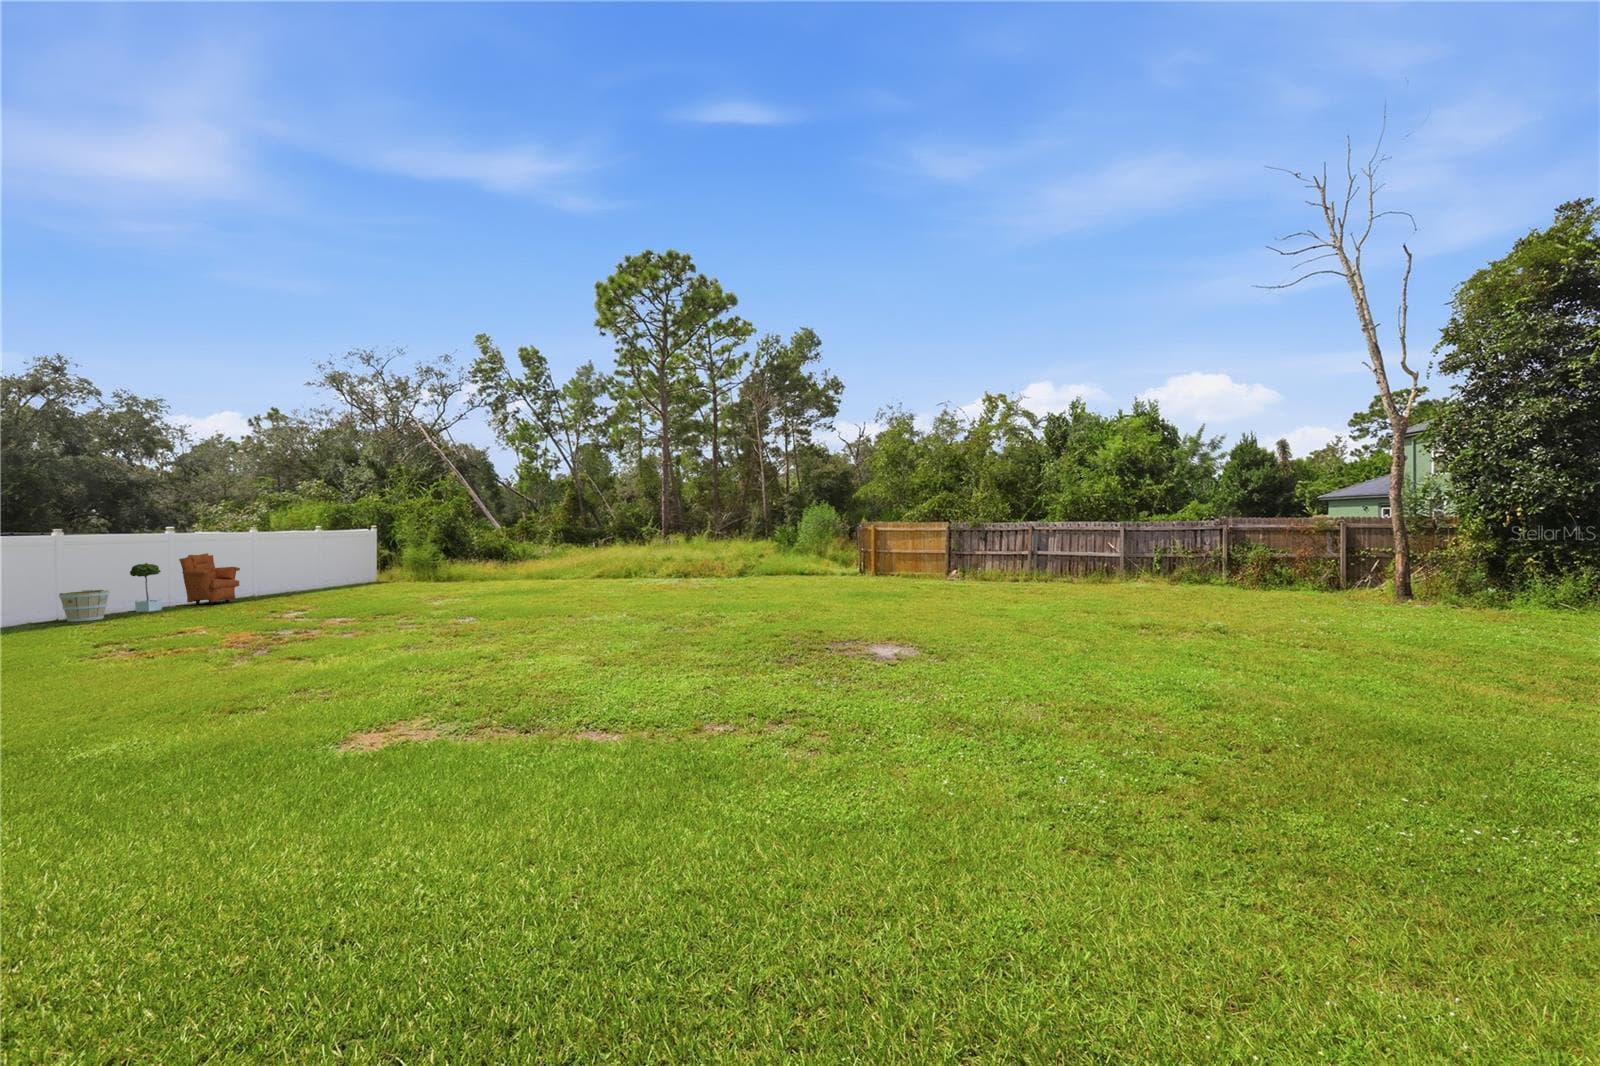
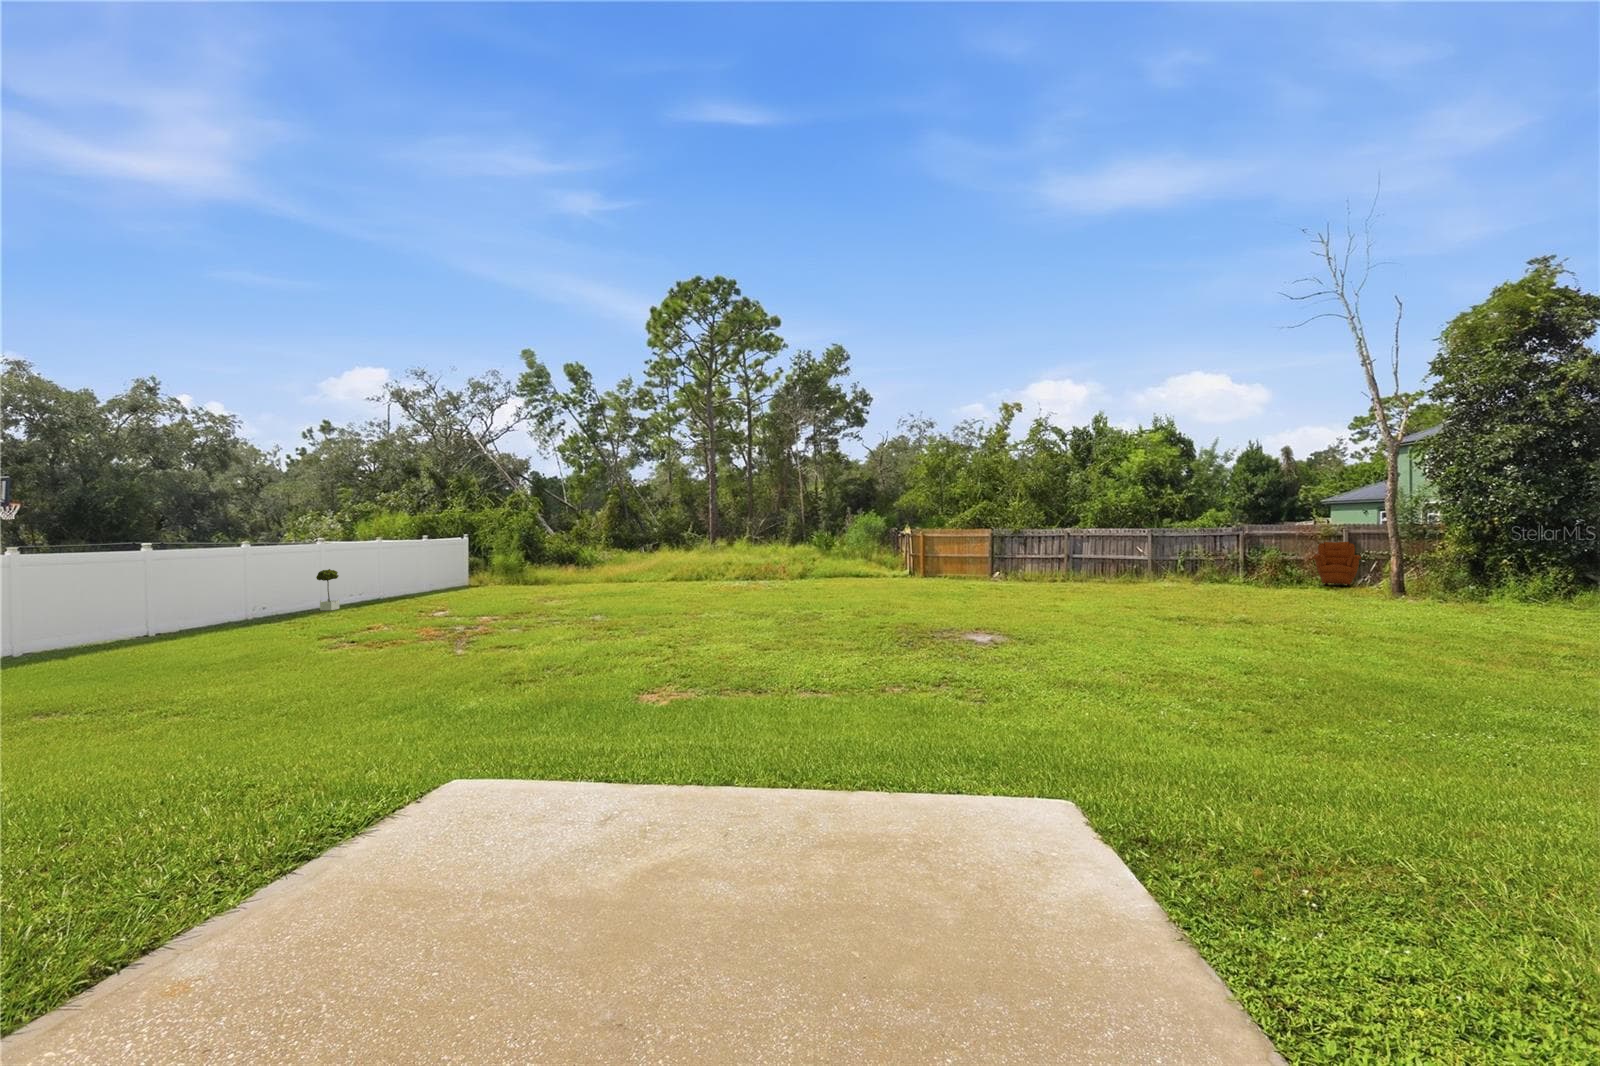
armchair: present [179,553,240,605] -> present [1313,542,1361,587]
wooden bucket: present [59,590,110,622] -> none [274,592,310,619]

